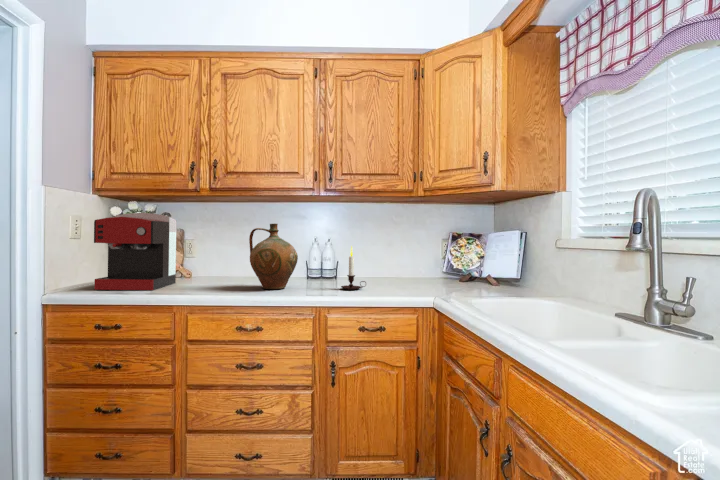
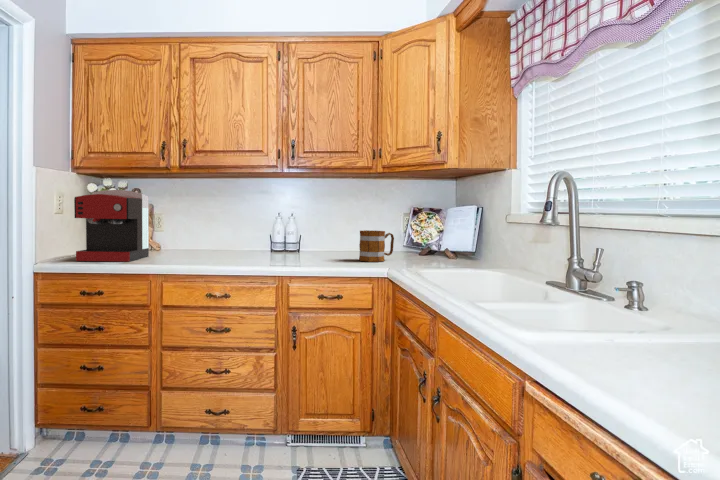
ceramic jug: present [249,223,298,289] -> none [218,200,263,261]
candle: present [341,246,366,290] -> none [303,221,327,262]
mug: none [399,256,436,289] -> present [359,230,394,262]

